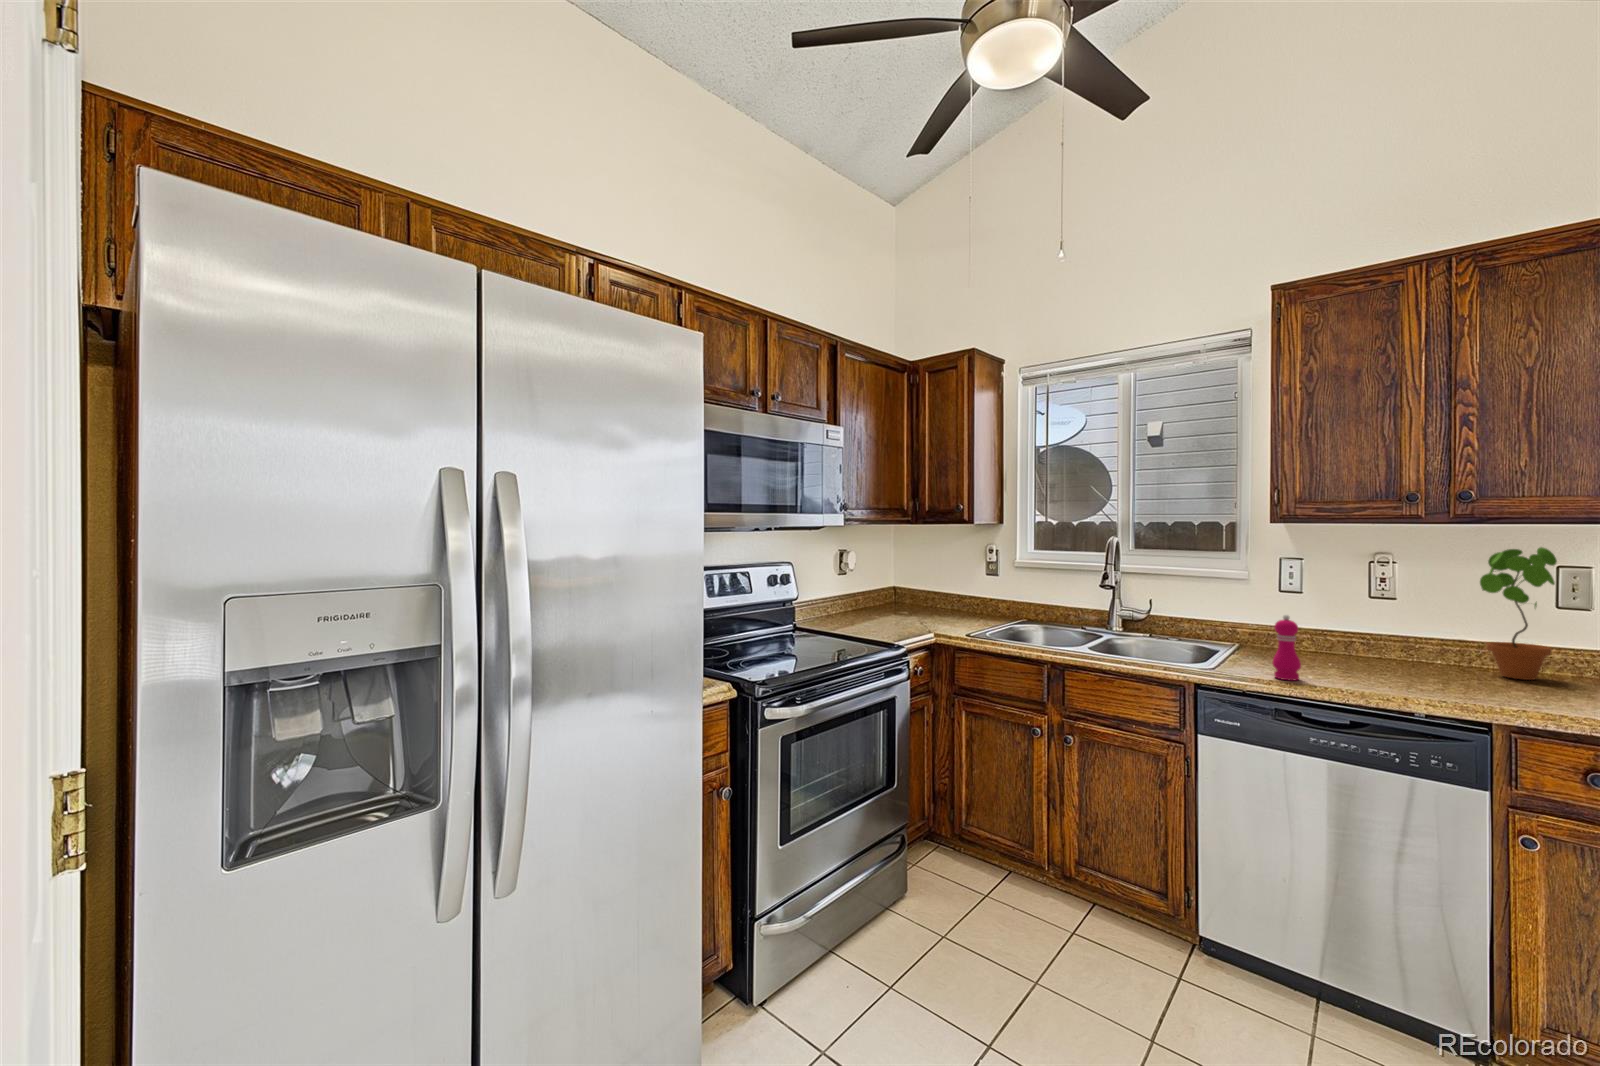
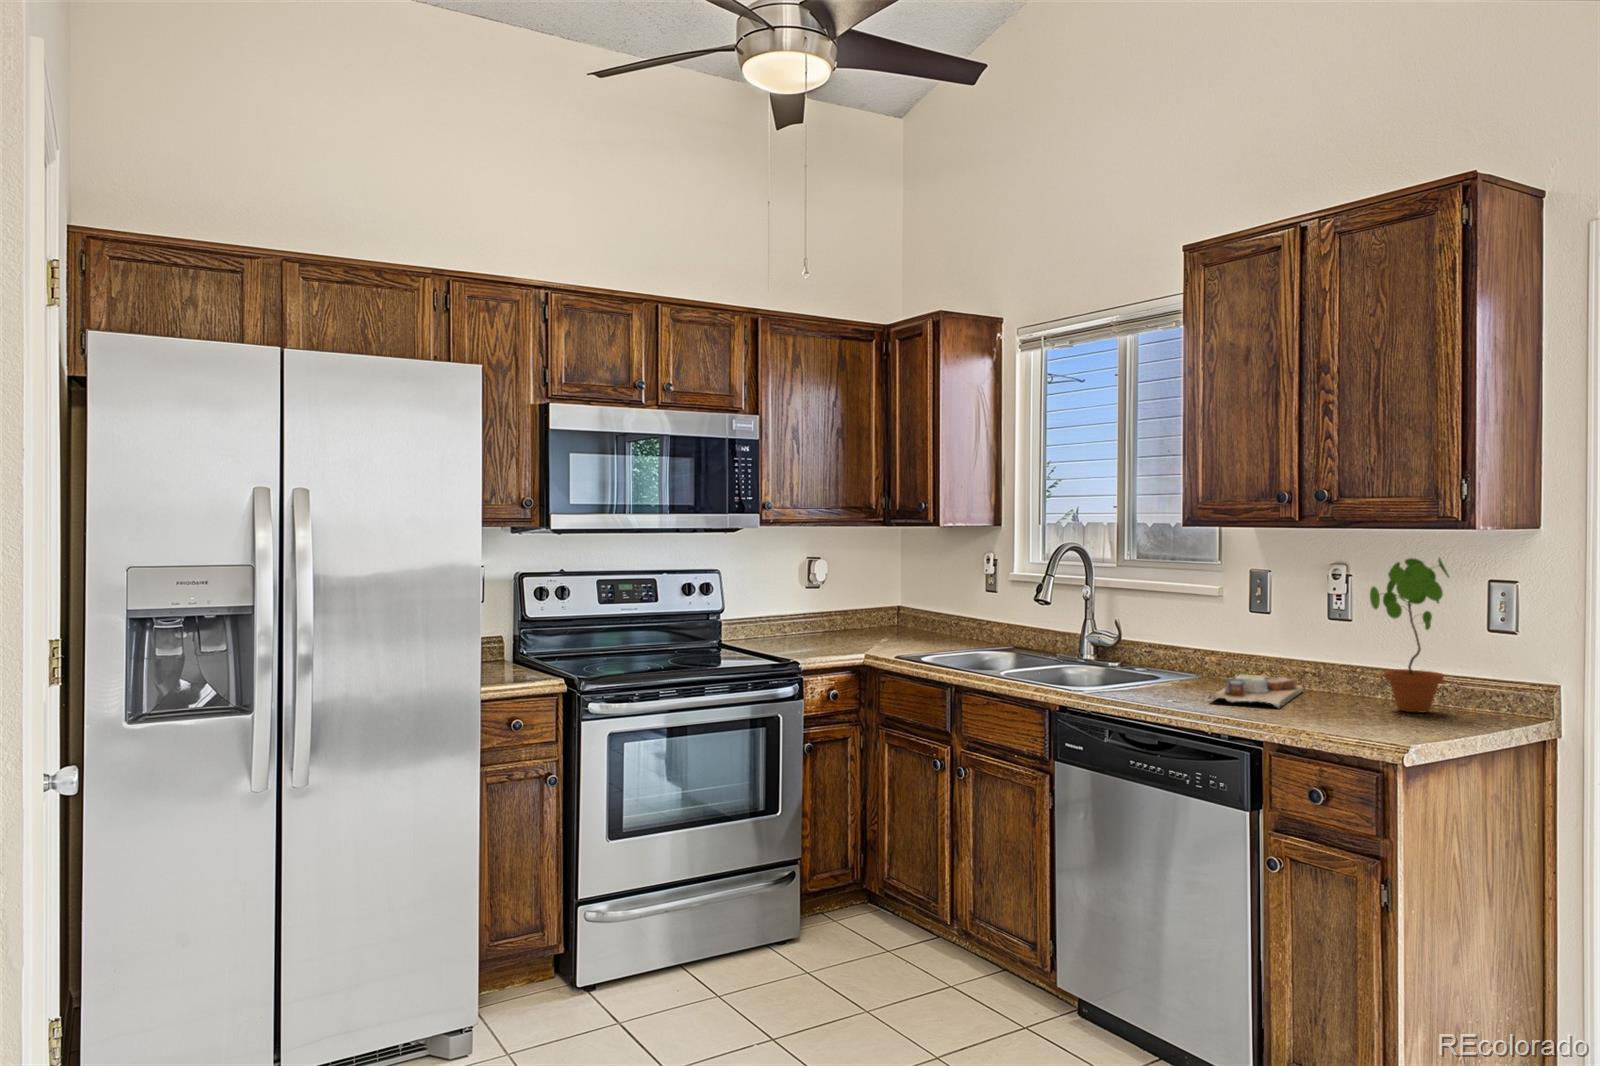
pepper mill: present [1273,615,1301,680] -> none [1126,629,1153,702]
cutting board: none [1299,644,1422,682] -> present [1209,674,1303,708]

